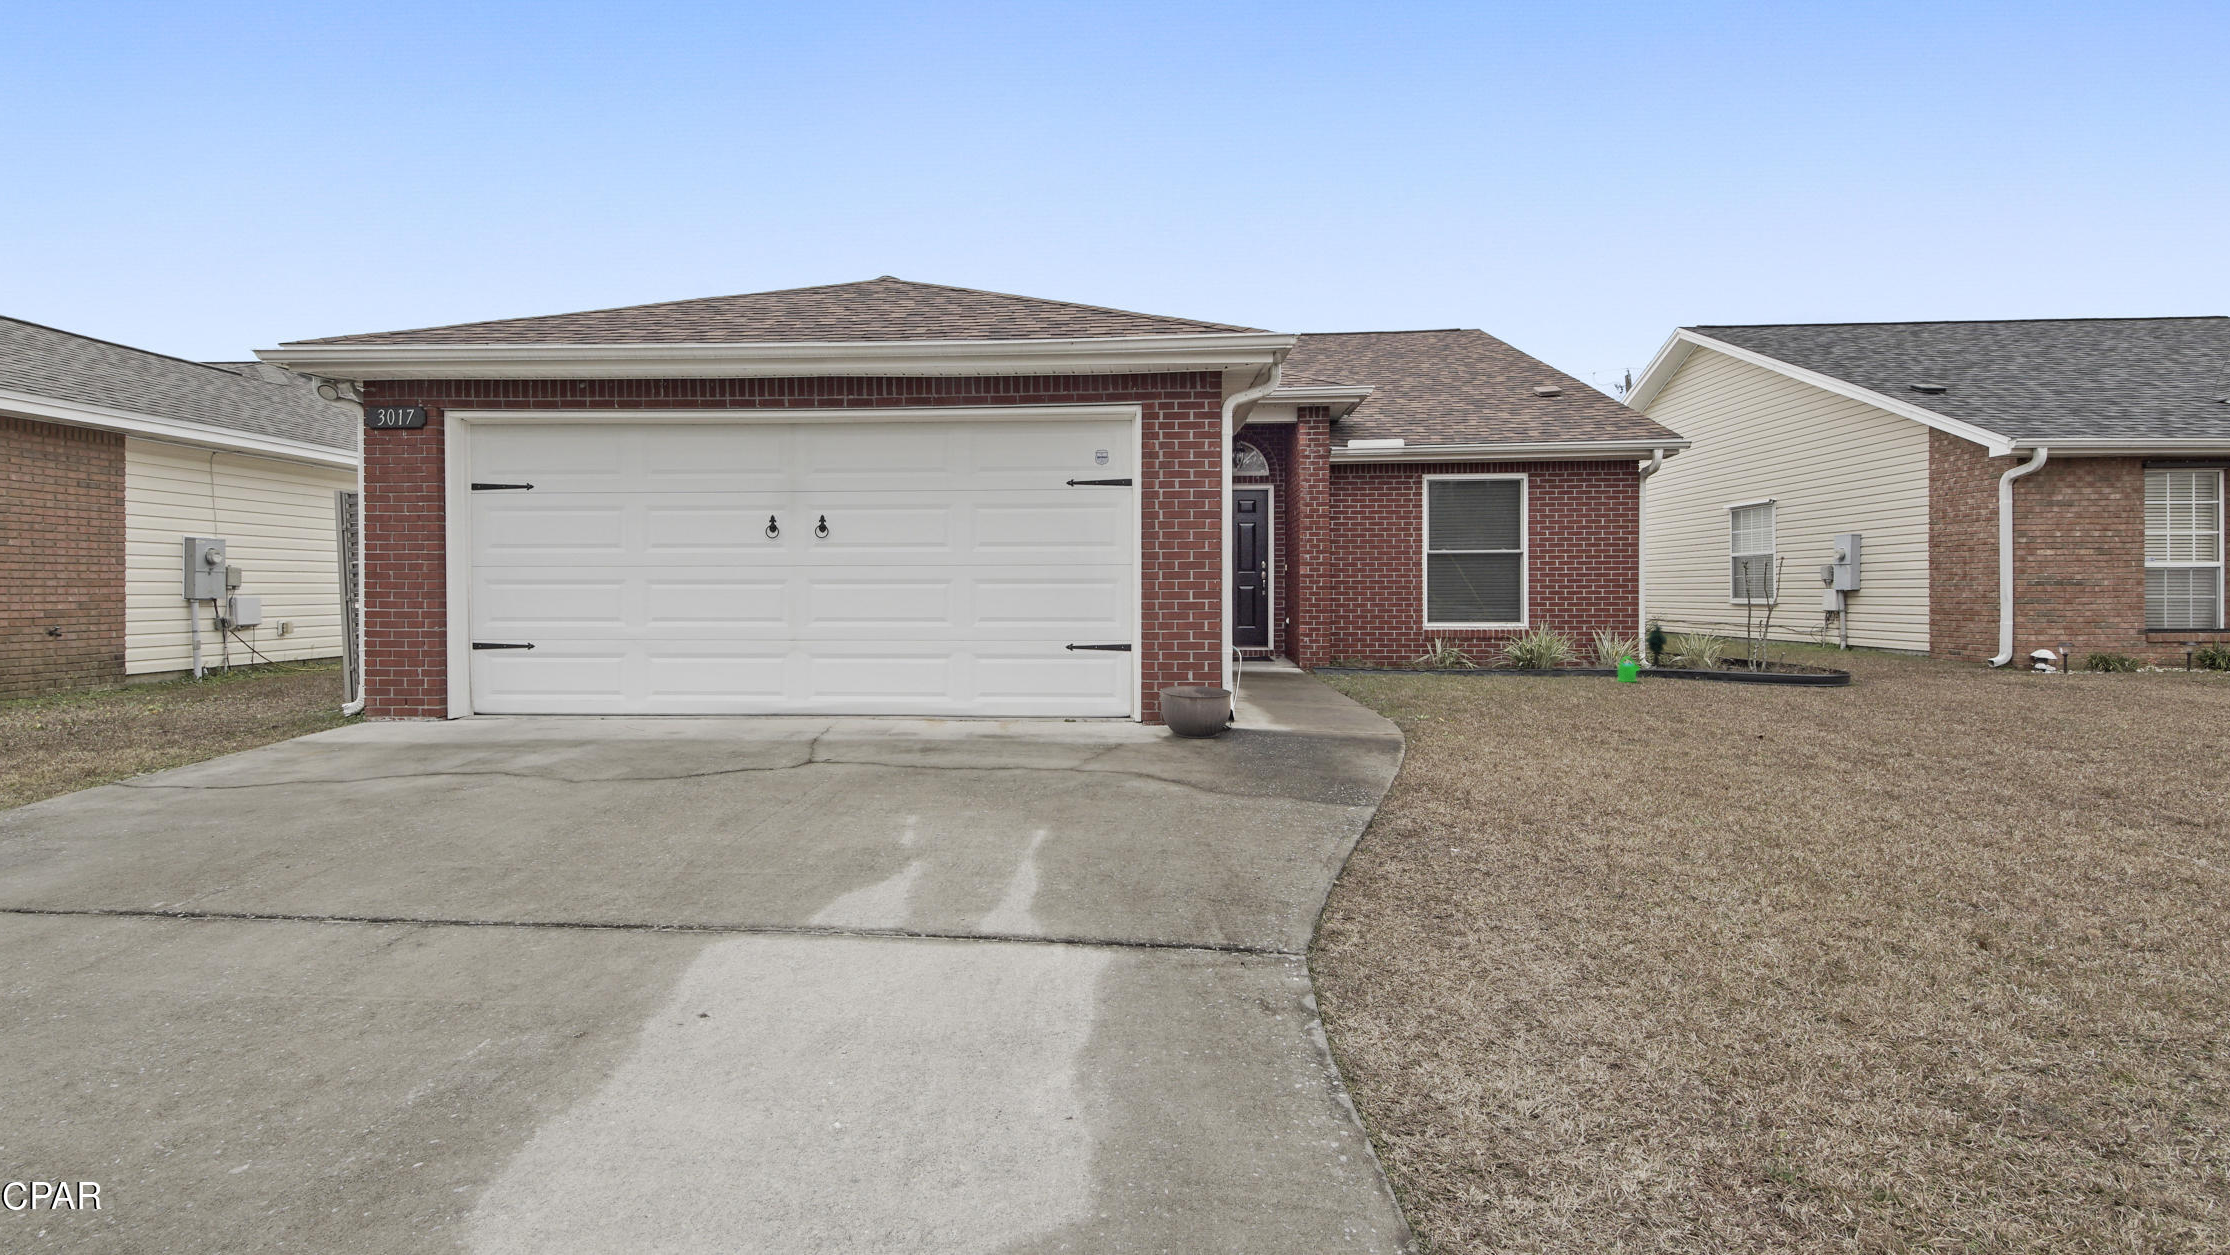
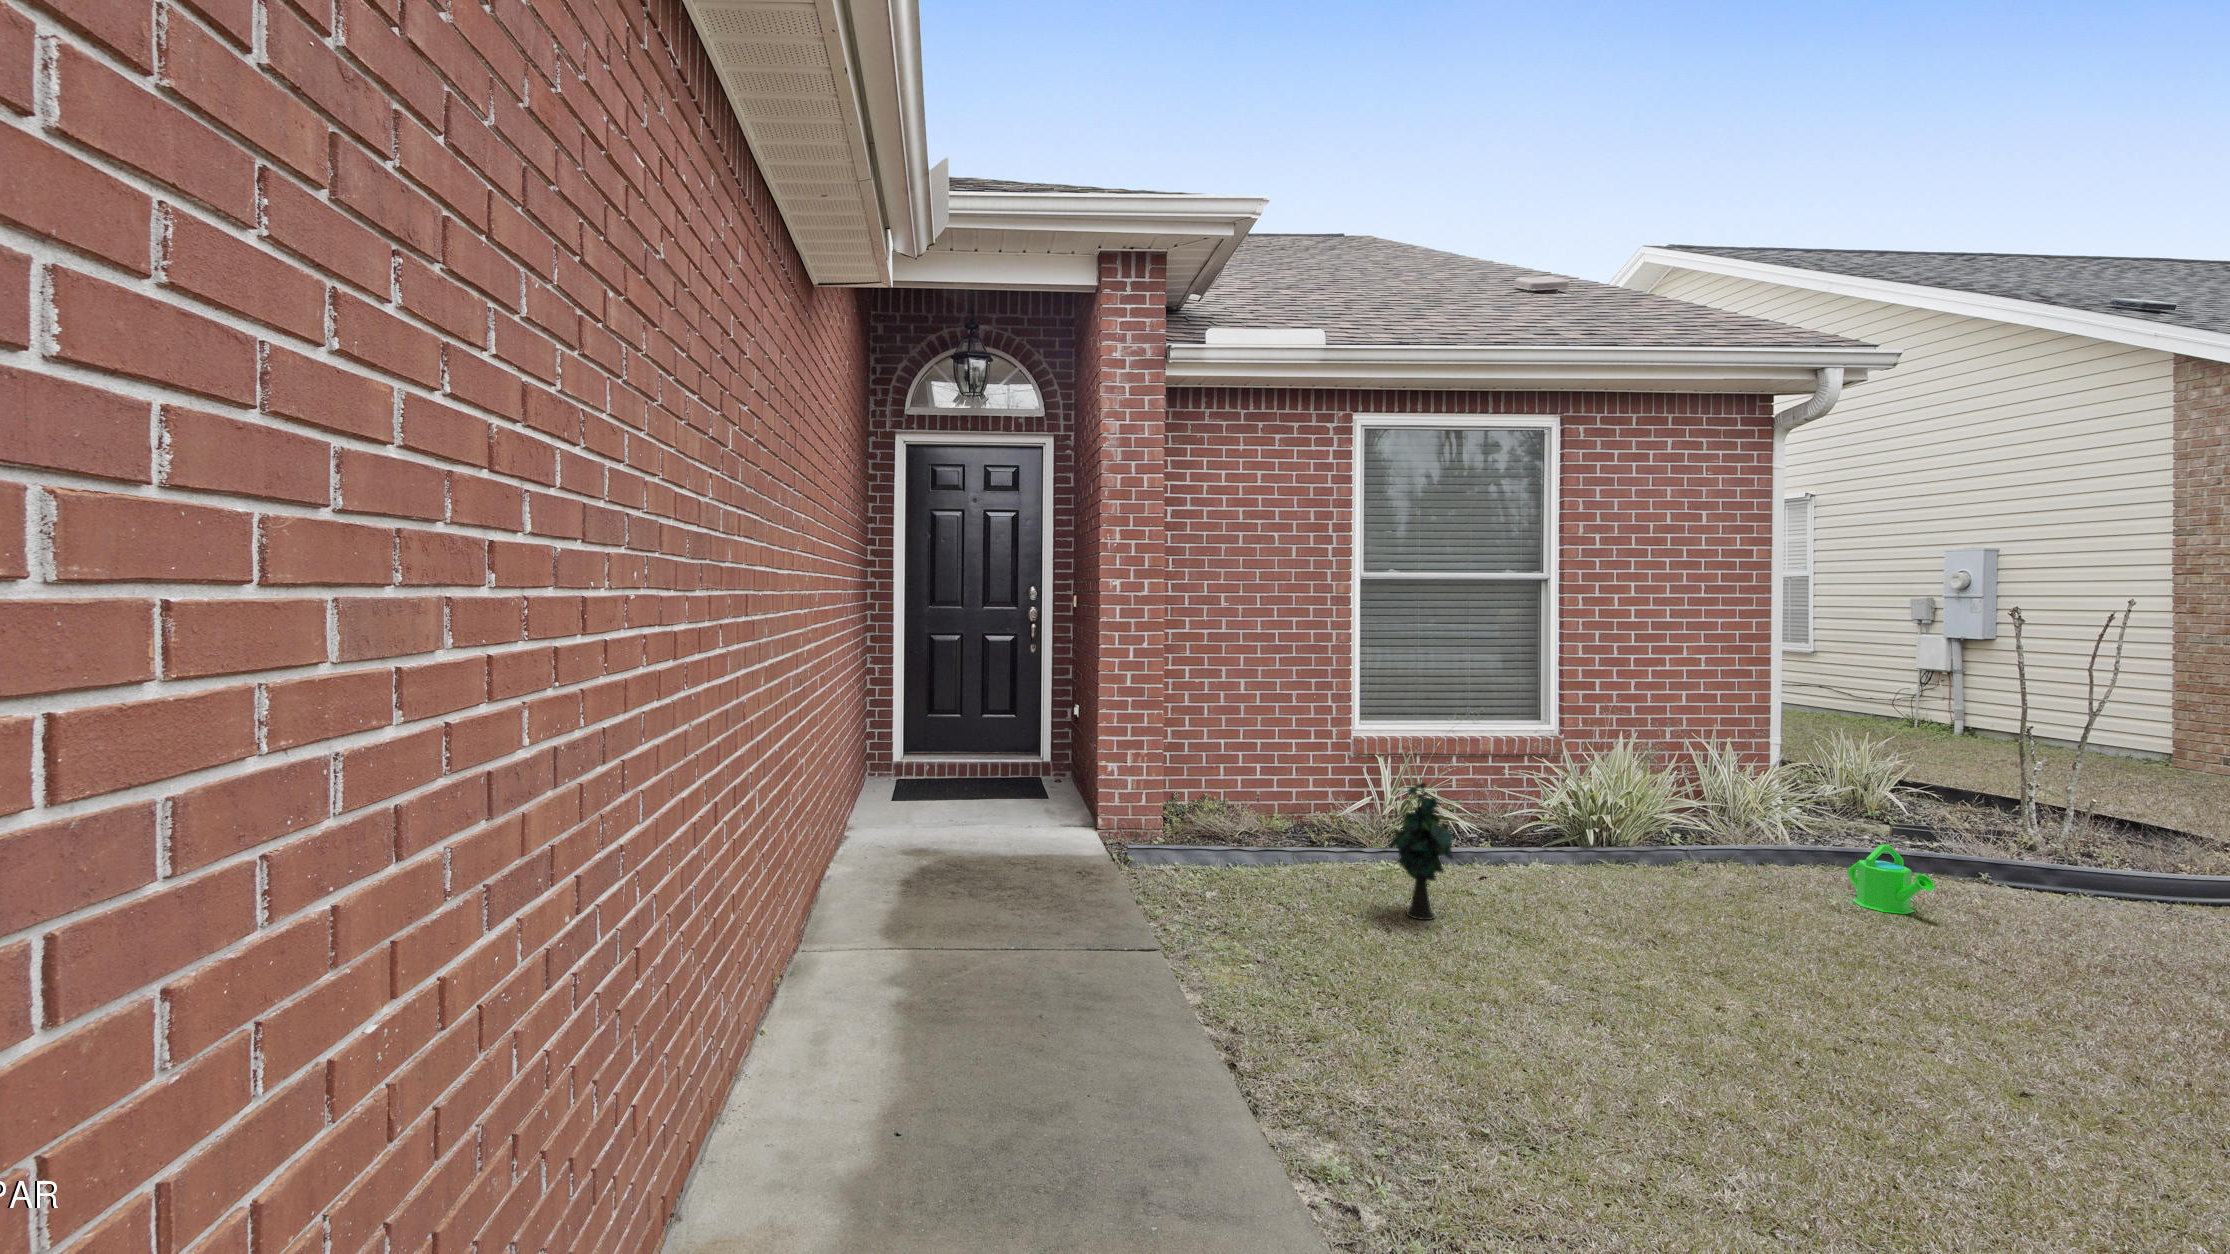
decorative plant: present [1645,621,1667,666] -> present [1390,783,1453,920]

